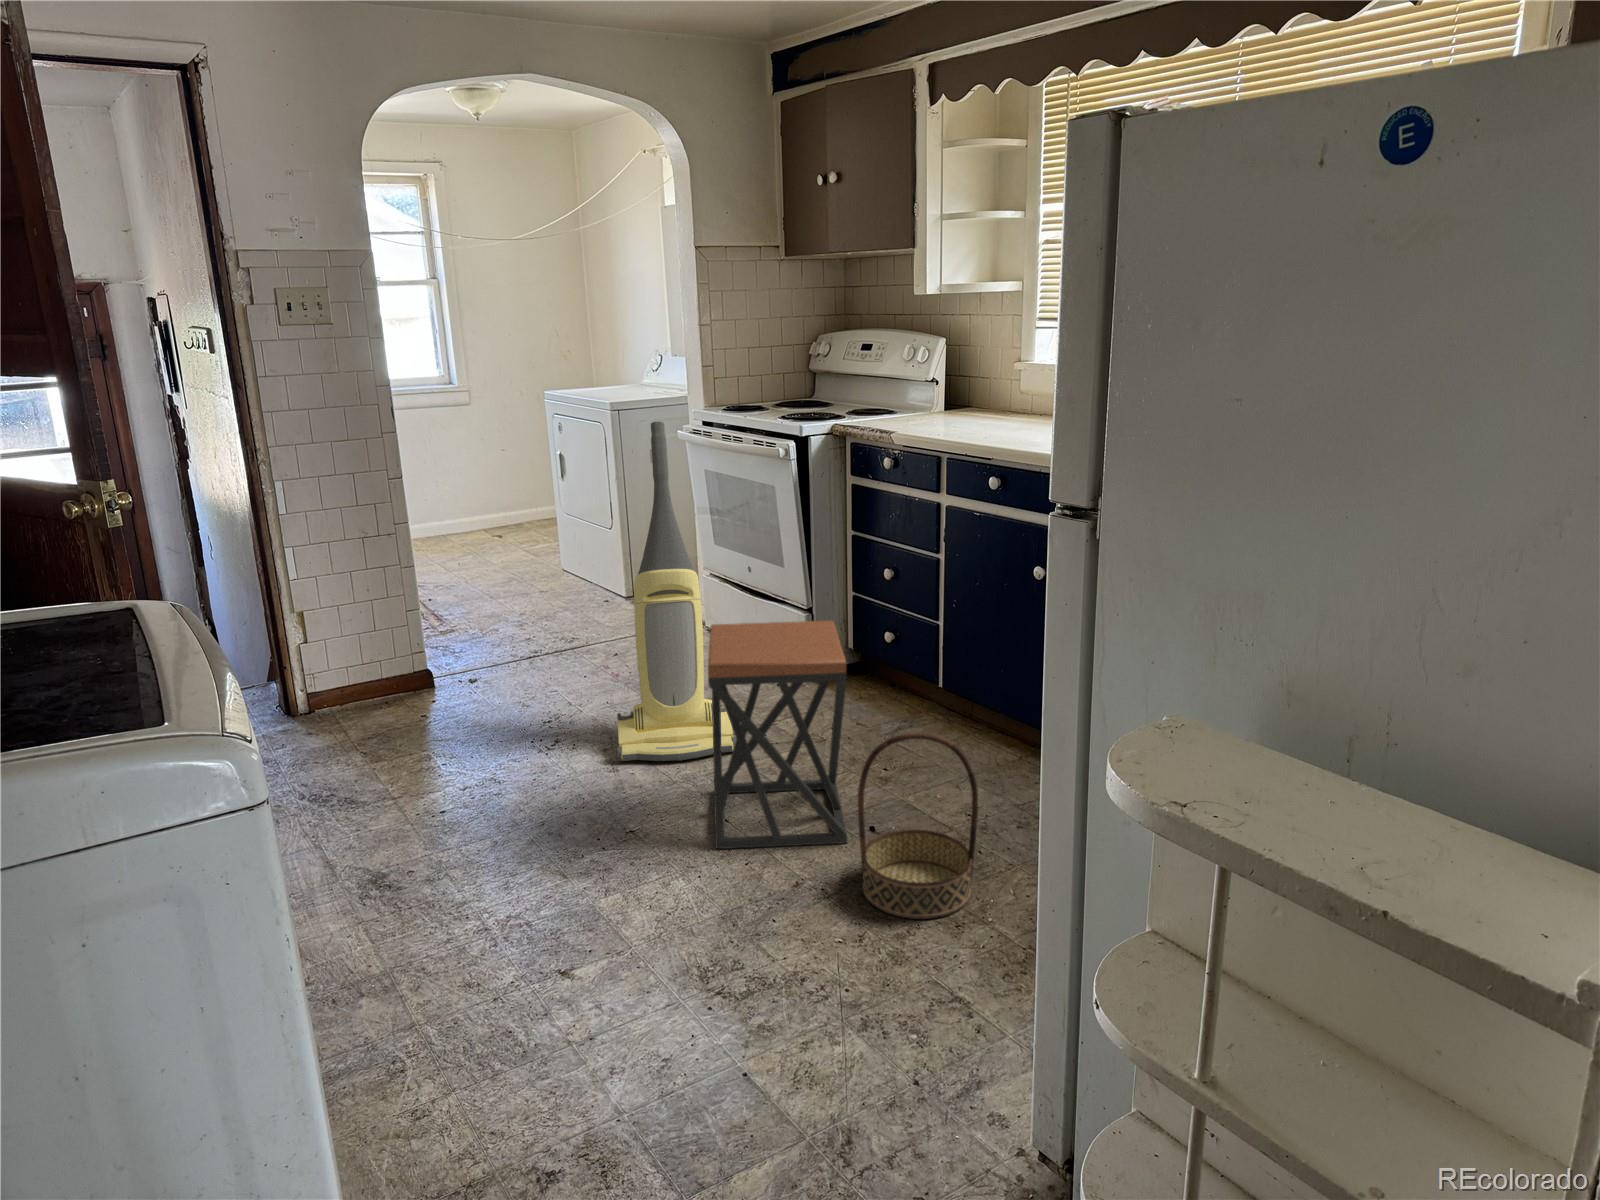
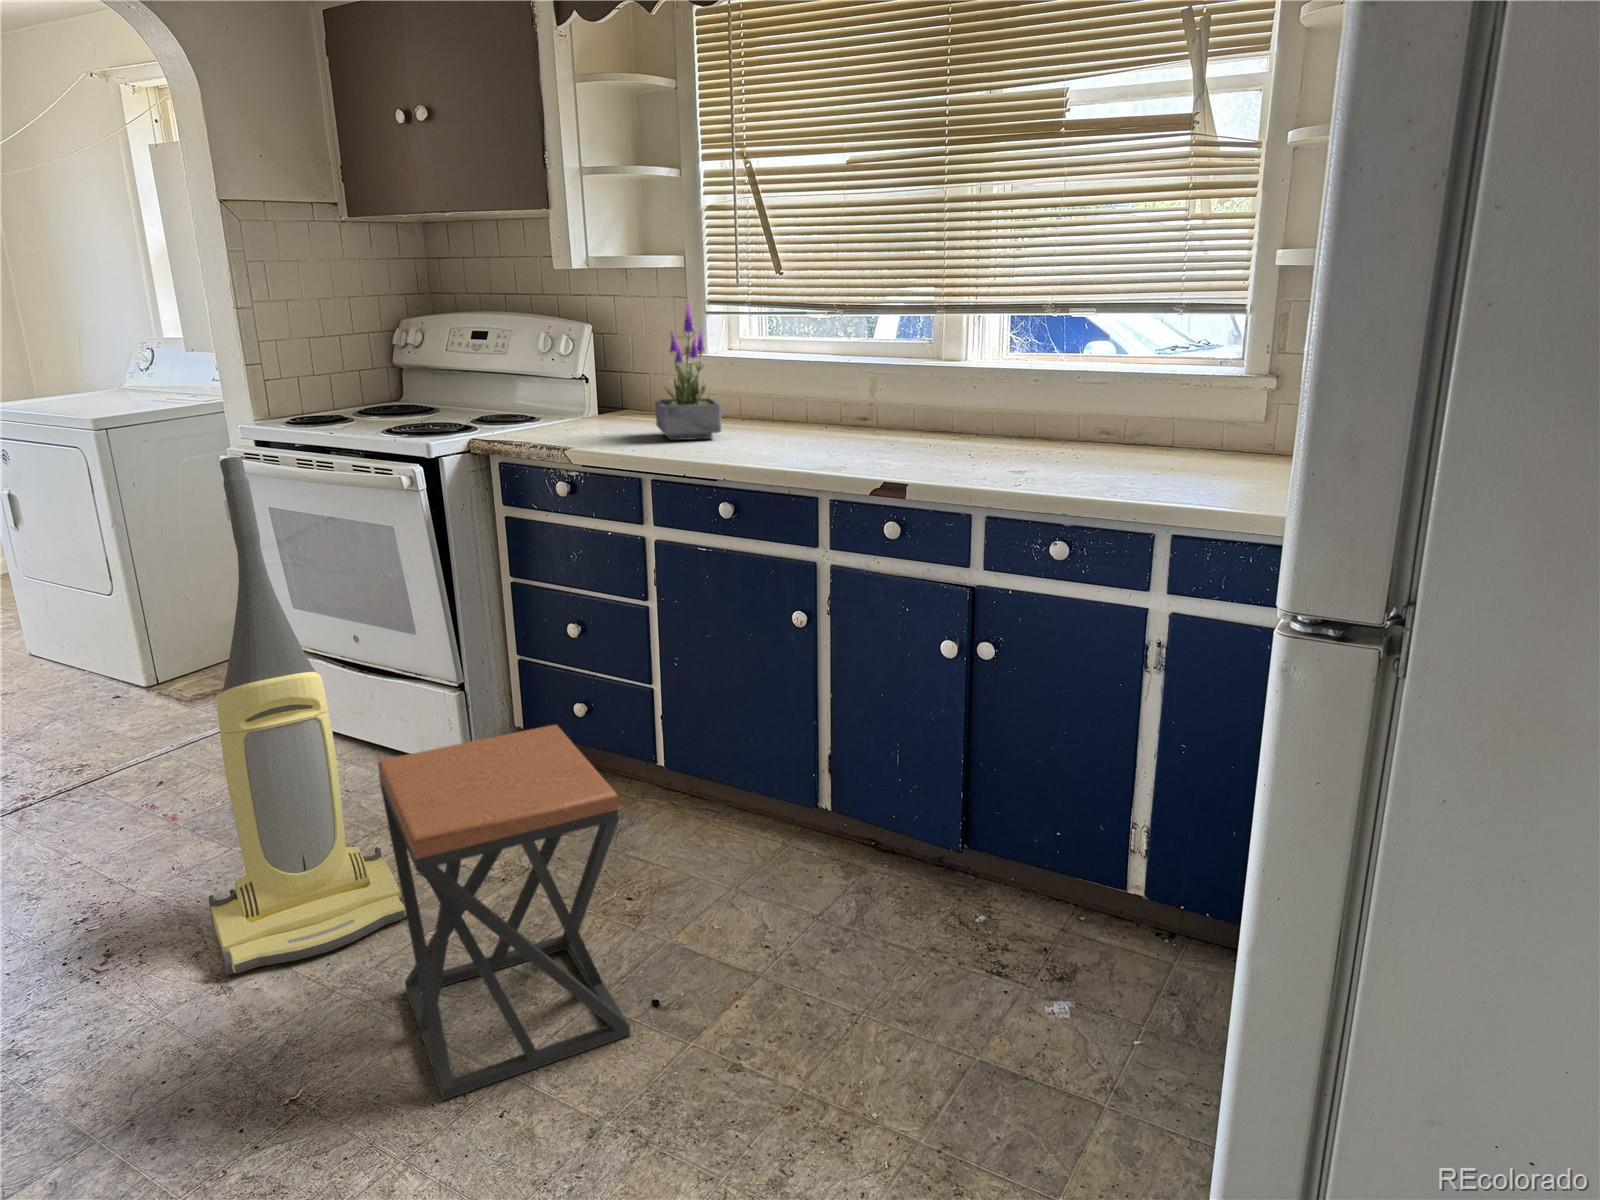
potted plant: none [970,317,1020,429] -> present [655,299,722,440]
basket: present [858,733,978,919] -> none [673,884,832,1145]

